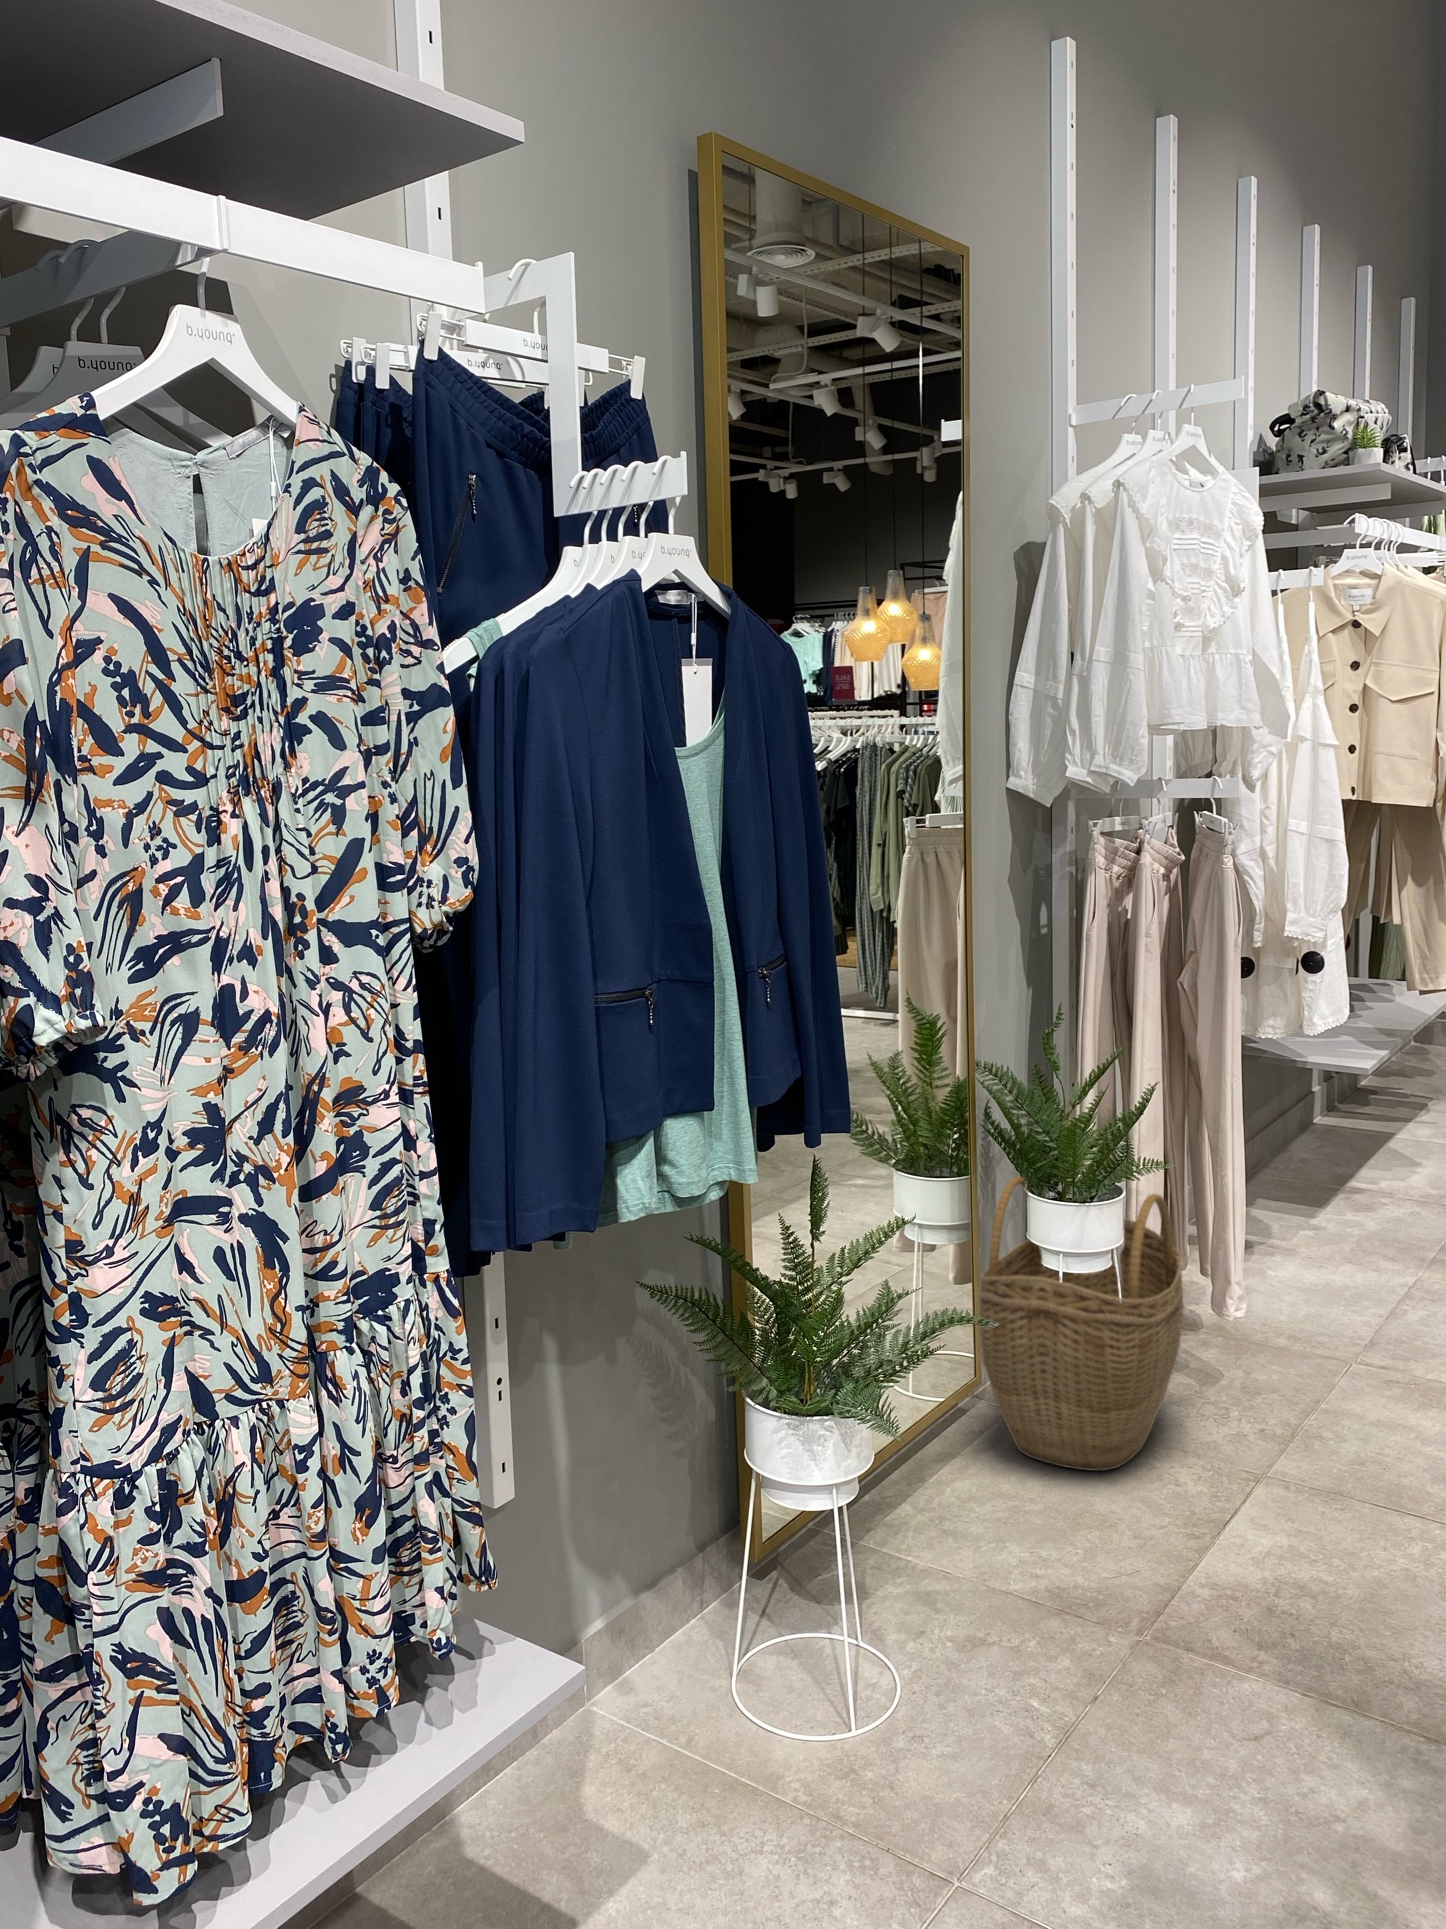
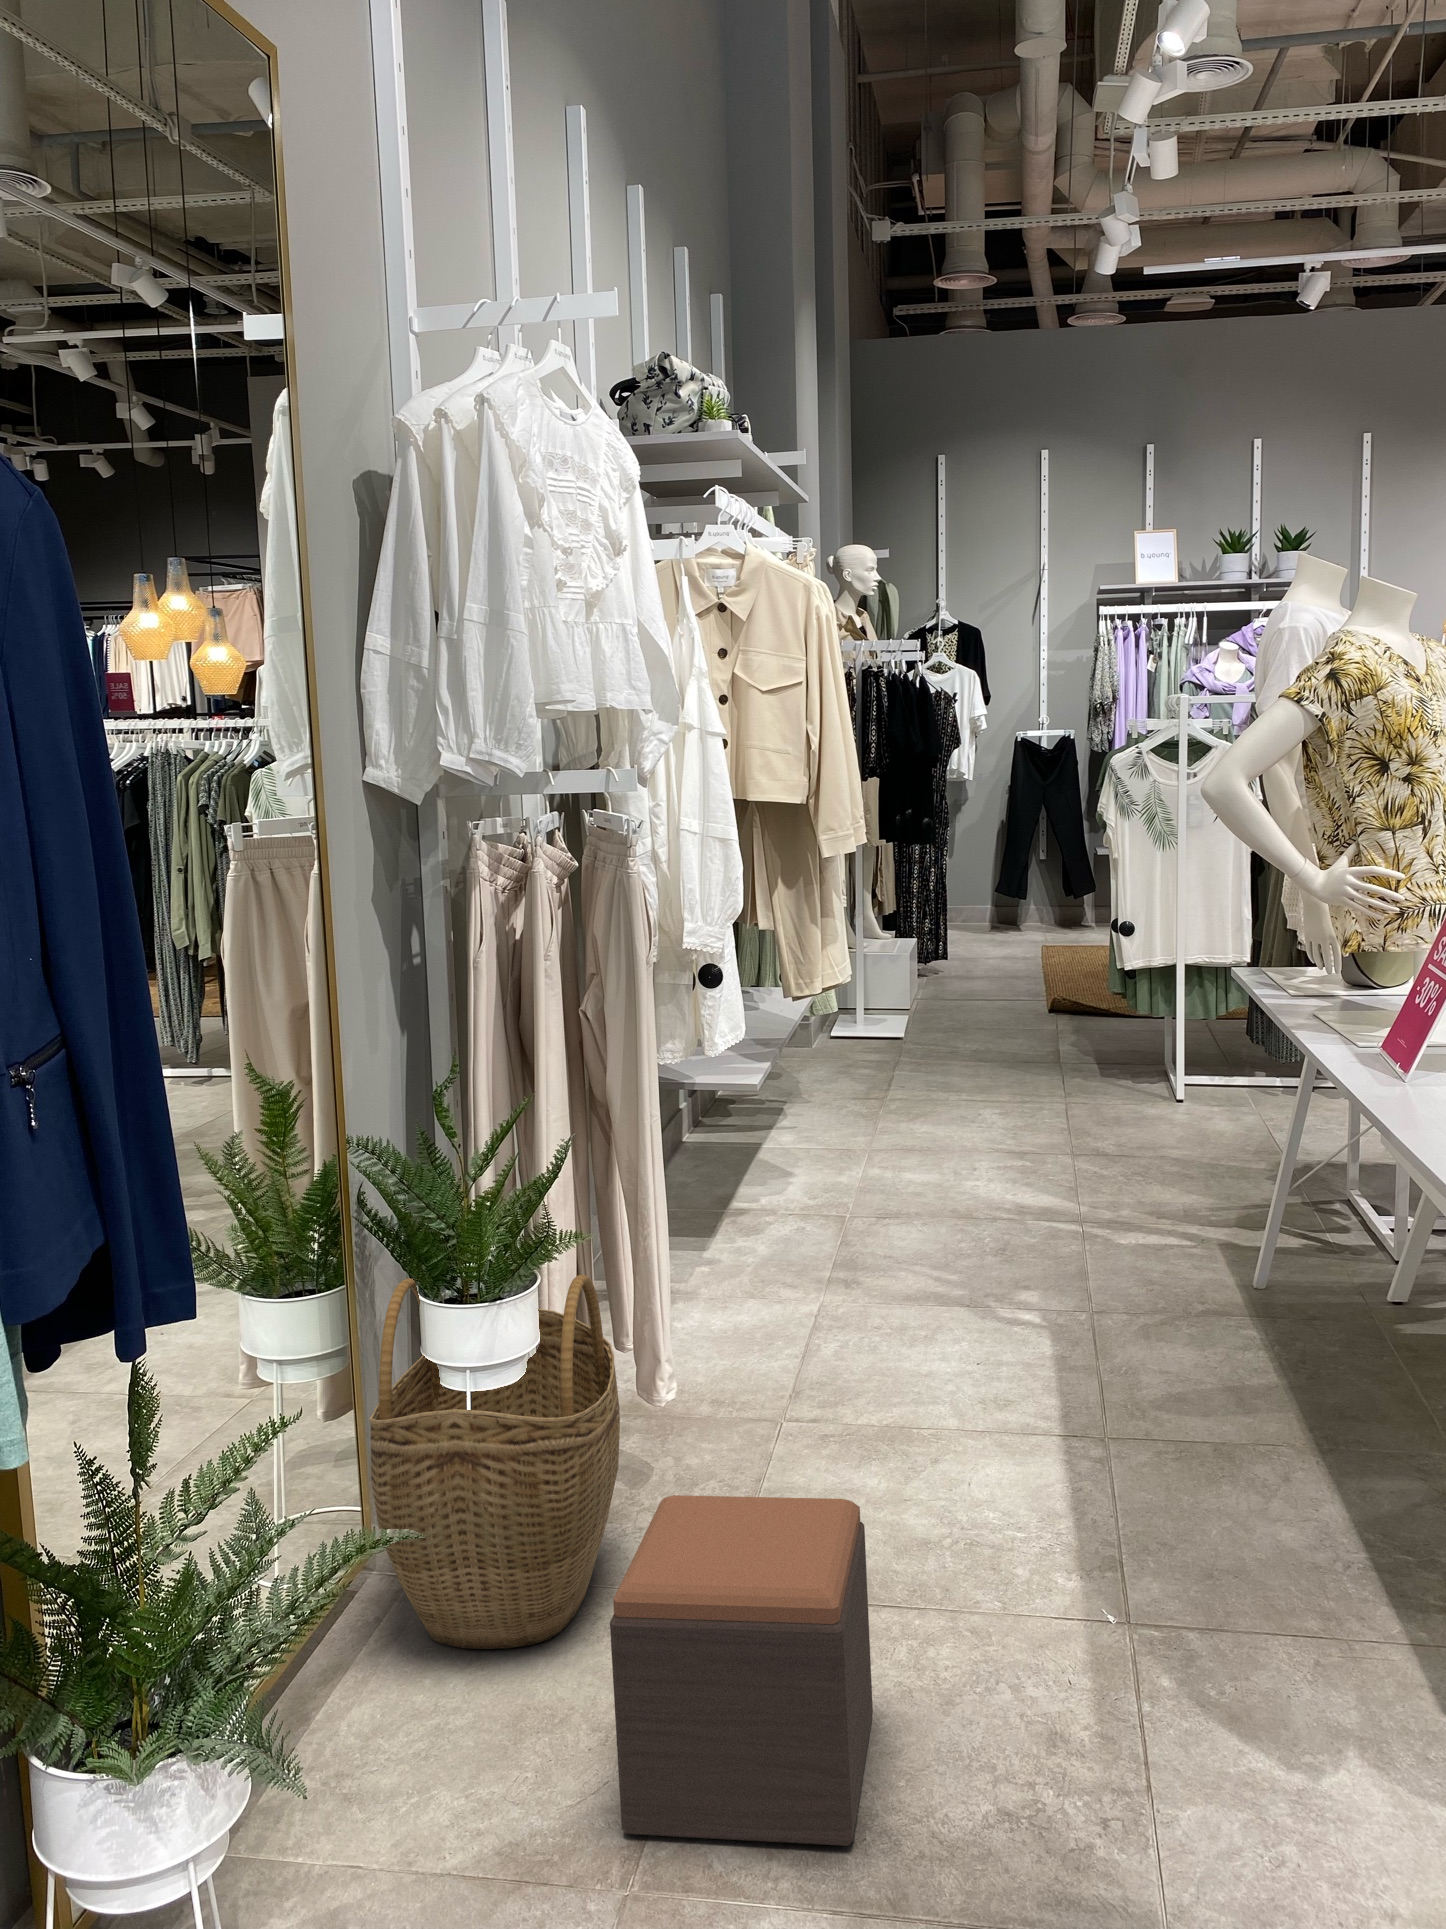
footstool: none [1140,1372,1369,1663] -> present [610,1495,873,1846]

